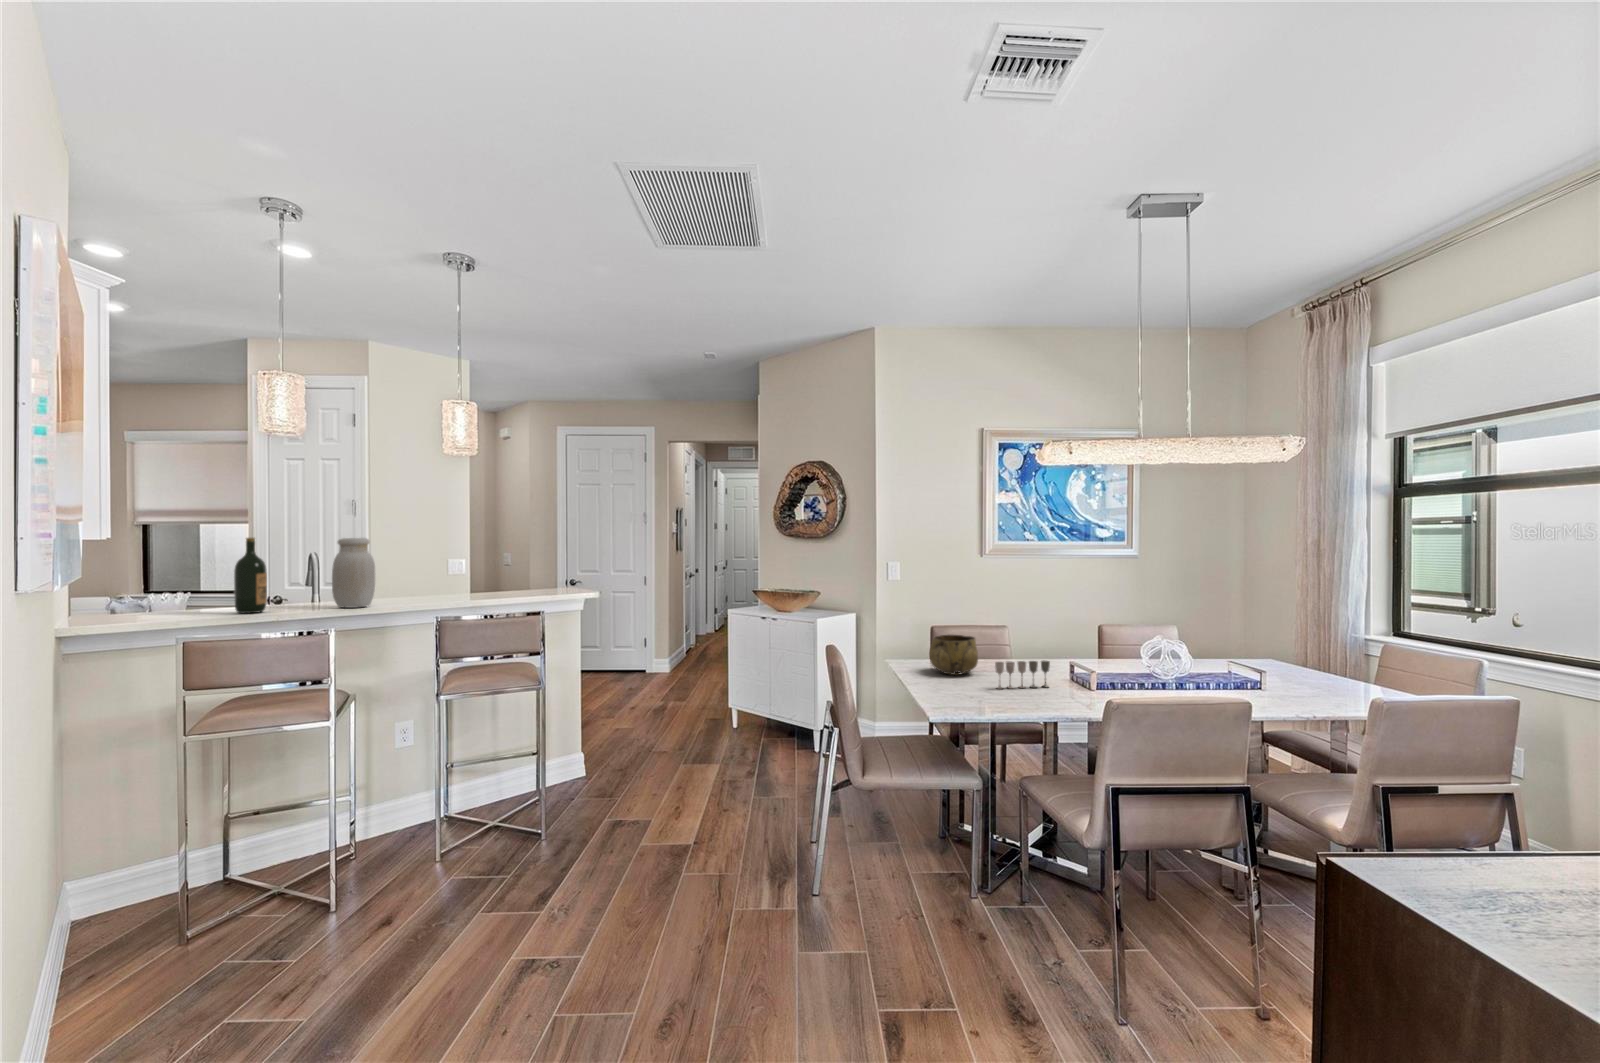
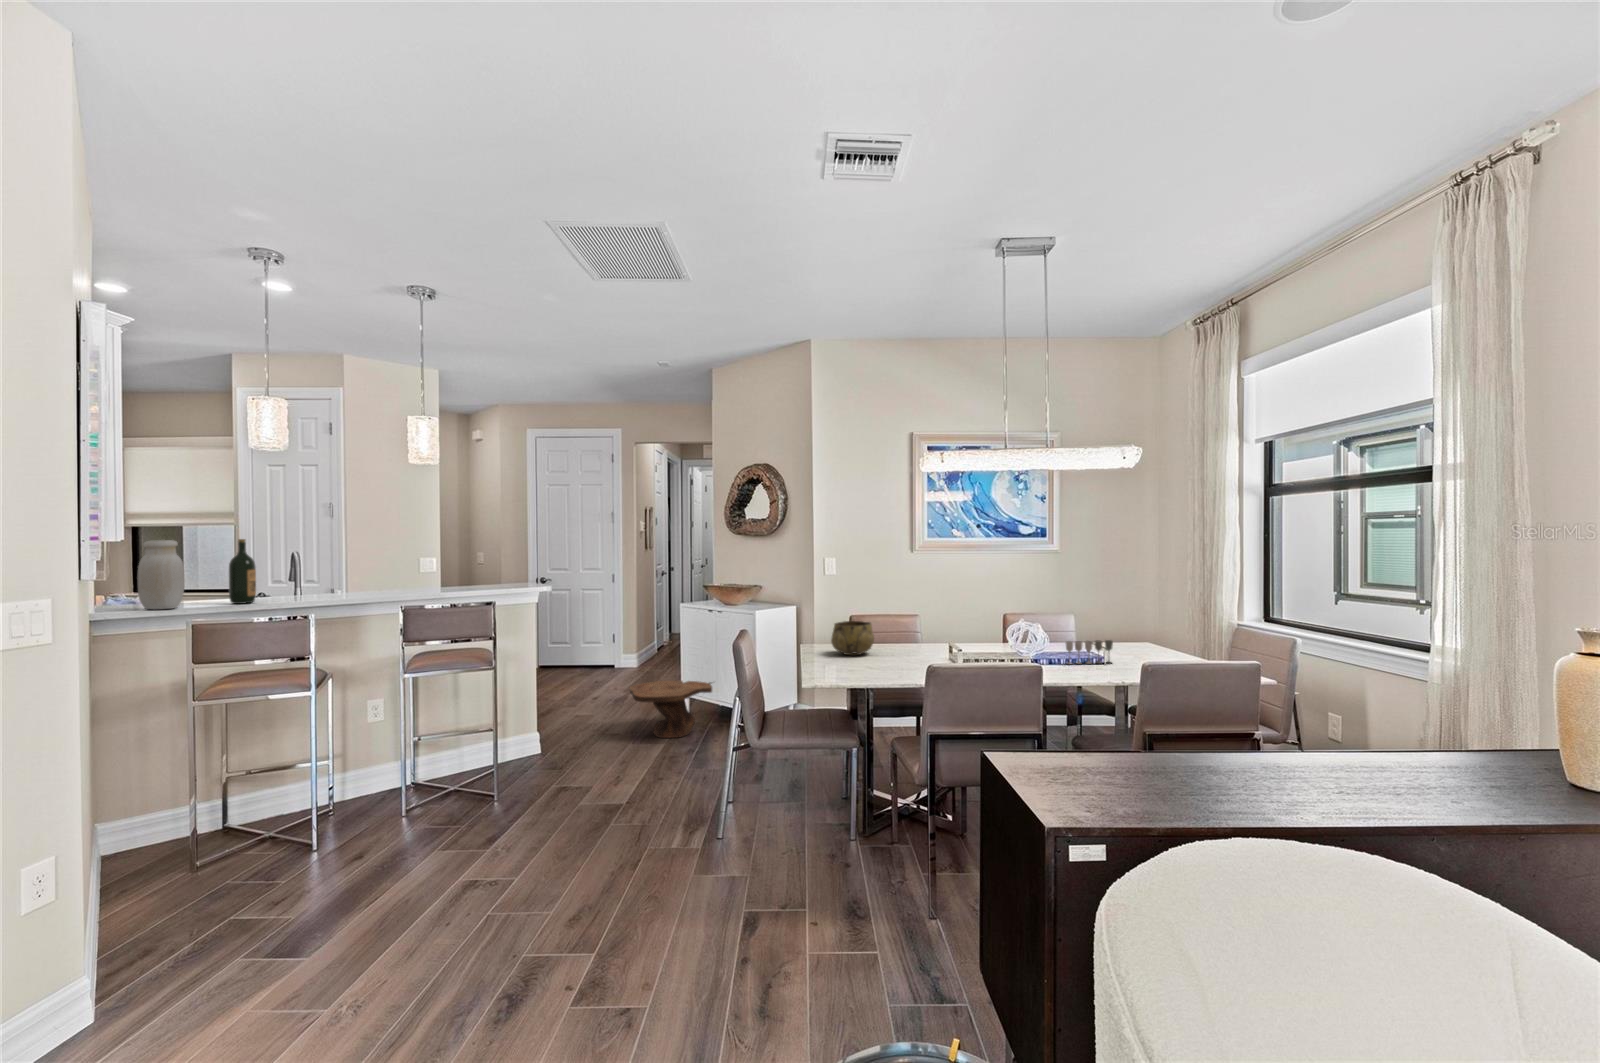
jar: present [332,538,375,608] -> present [137,540,185,609]
wine glass: present [995,660,1050,689] -> present [1065,640,1113,664]
side table: none [678,692,768,756] -> present [629,681,712,738]

